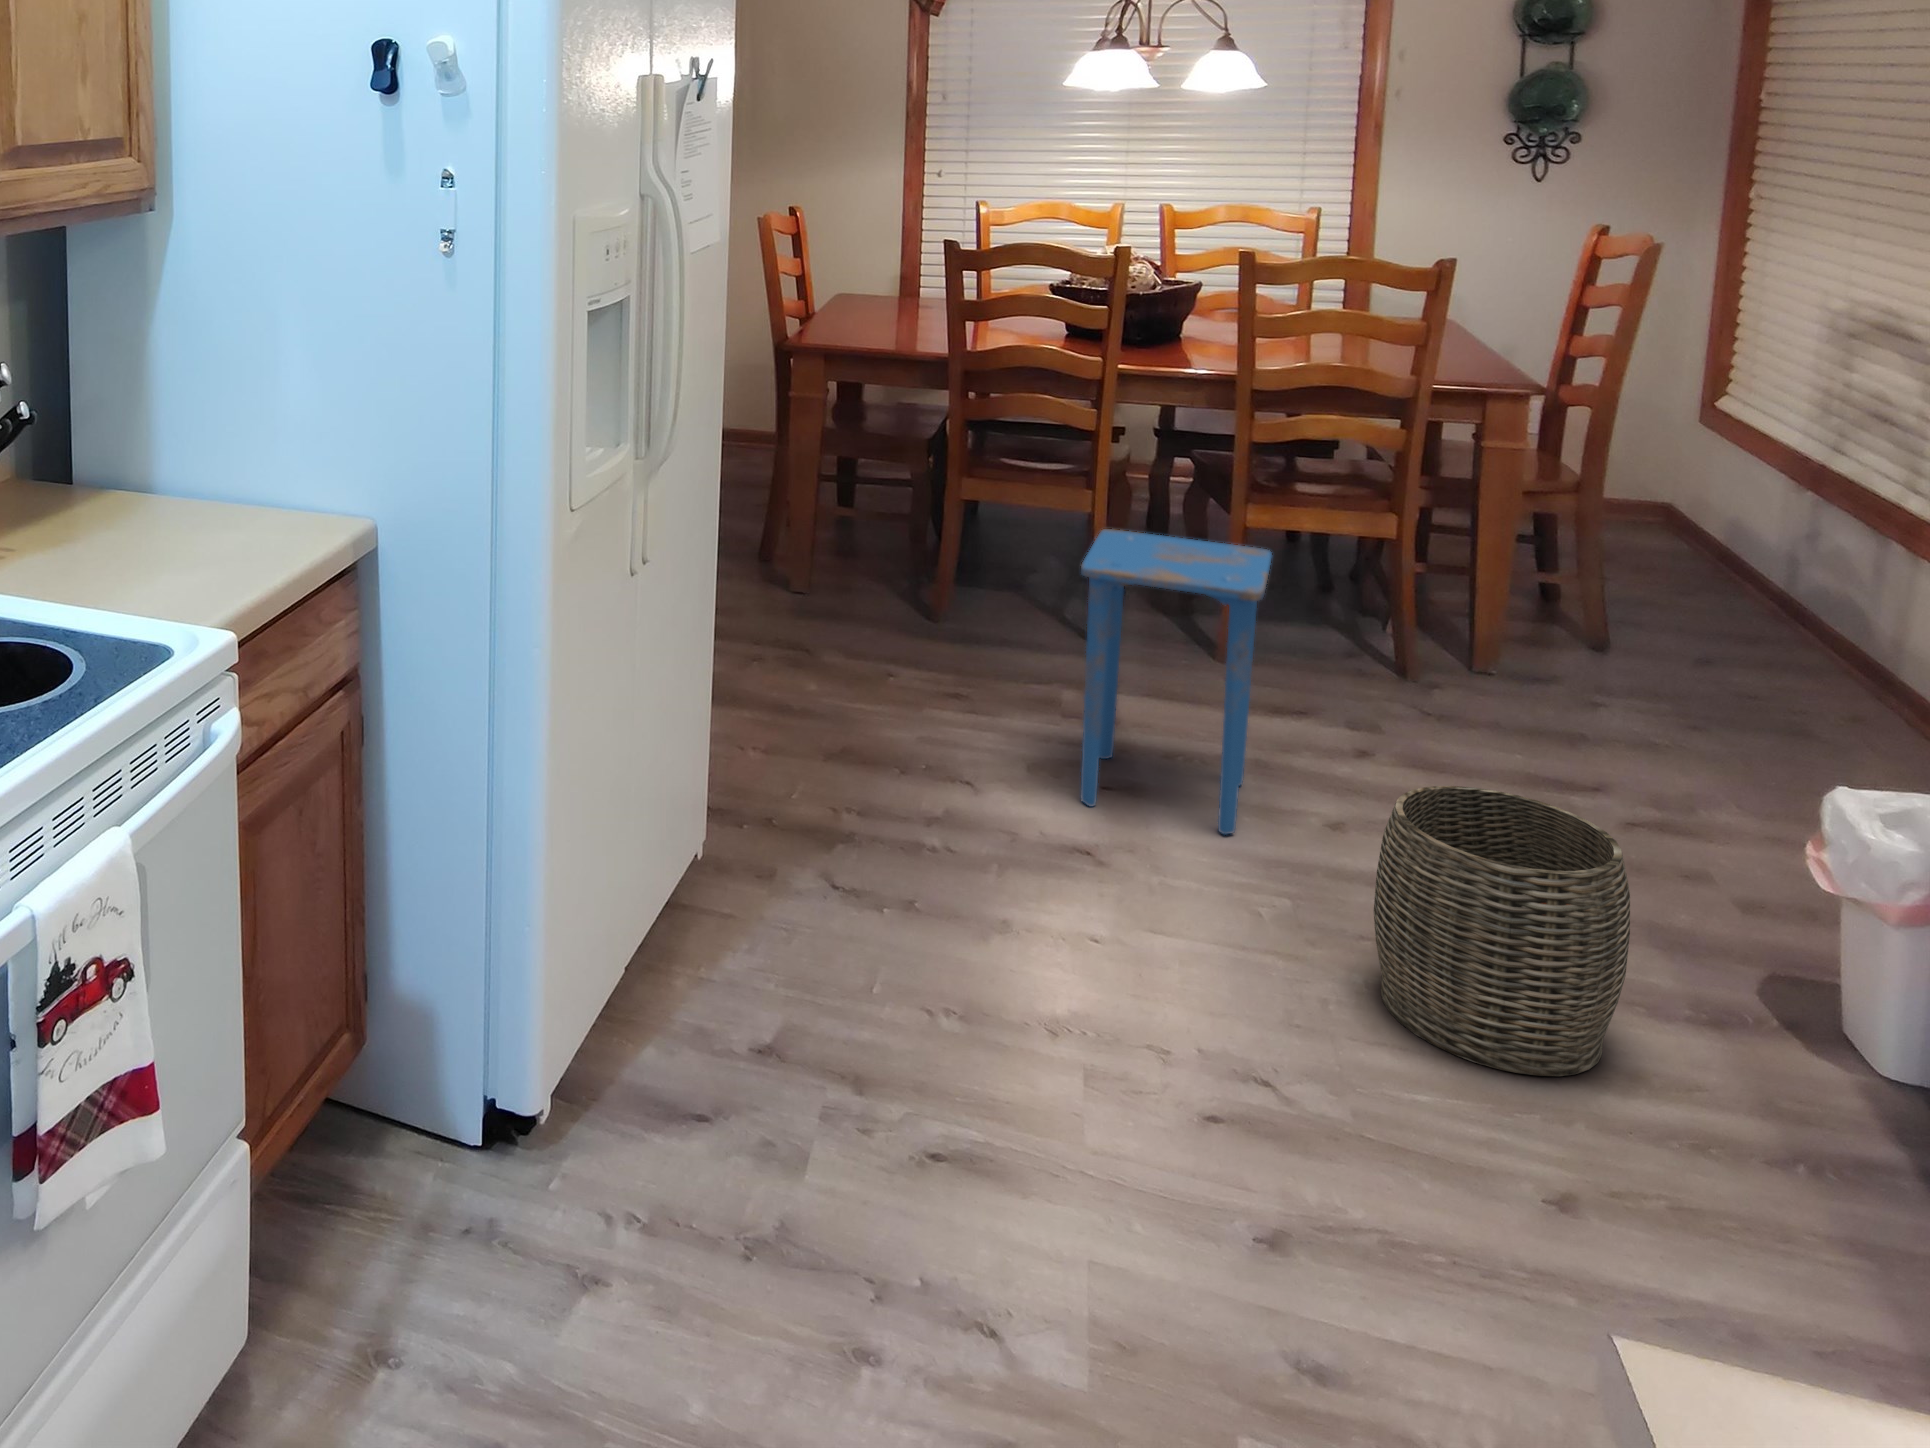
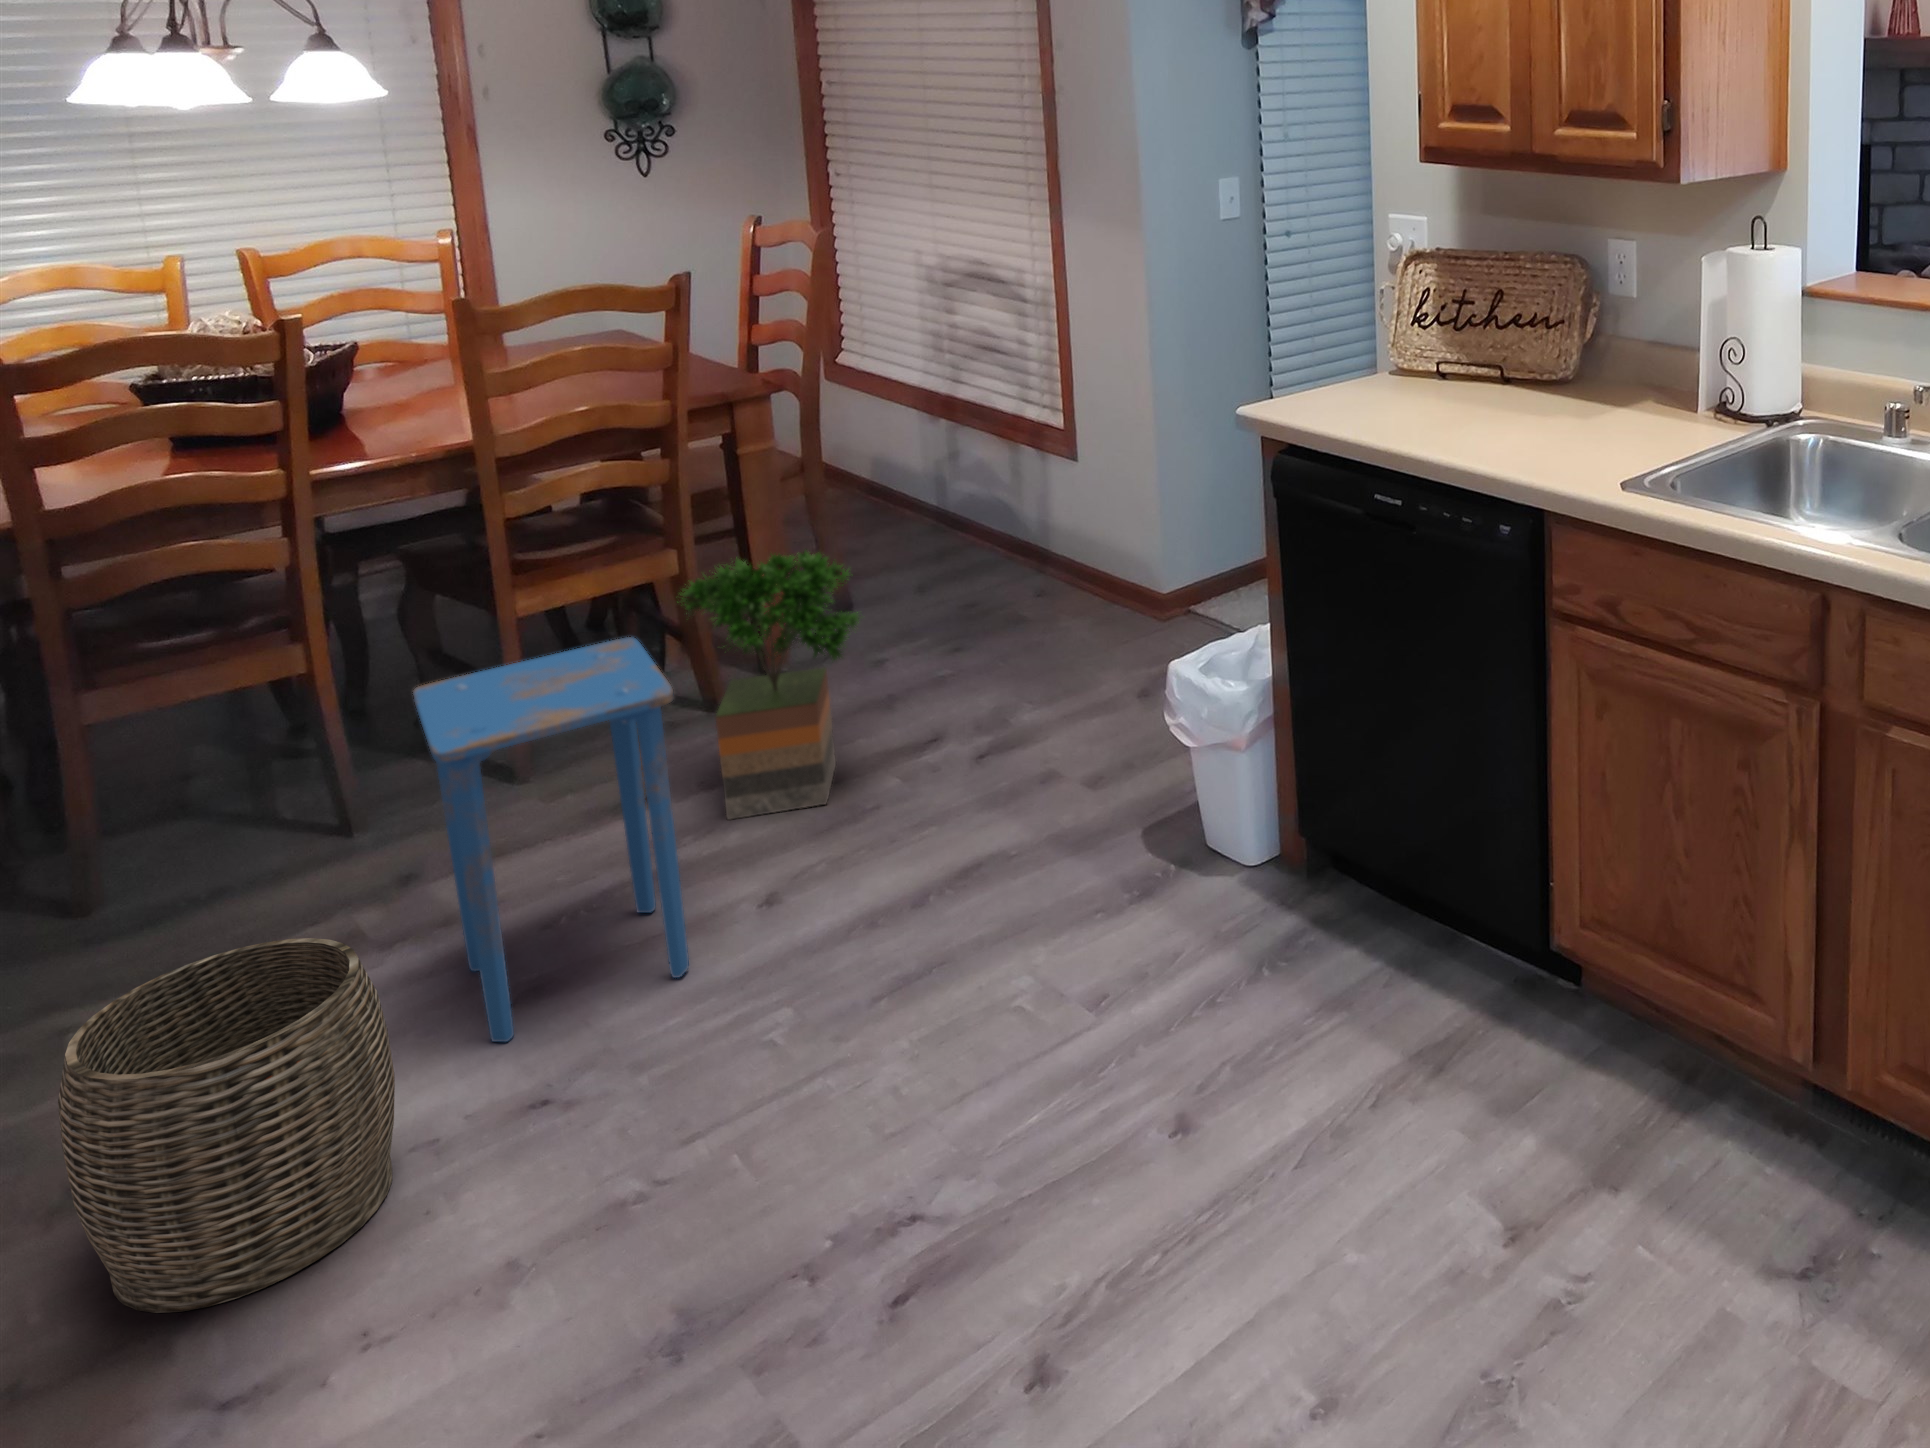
potted tree: none [1344,526,1530,788] -> present [677,551,859,820]
woven basket: present [1374,786,1630,1076] -> present [58,938,395,1313]

